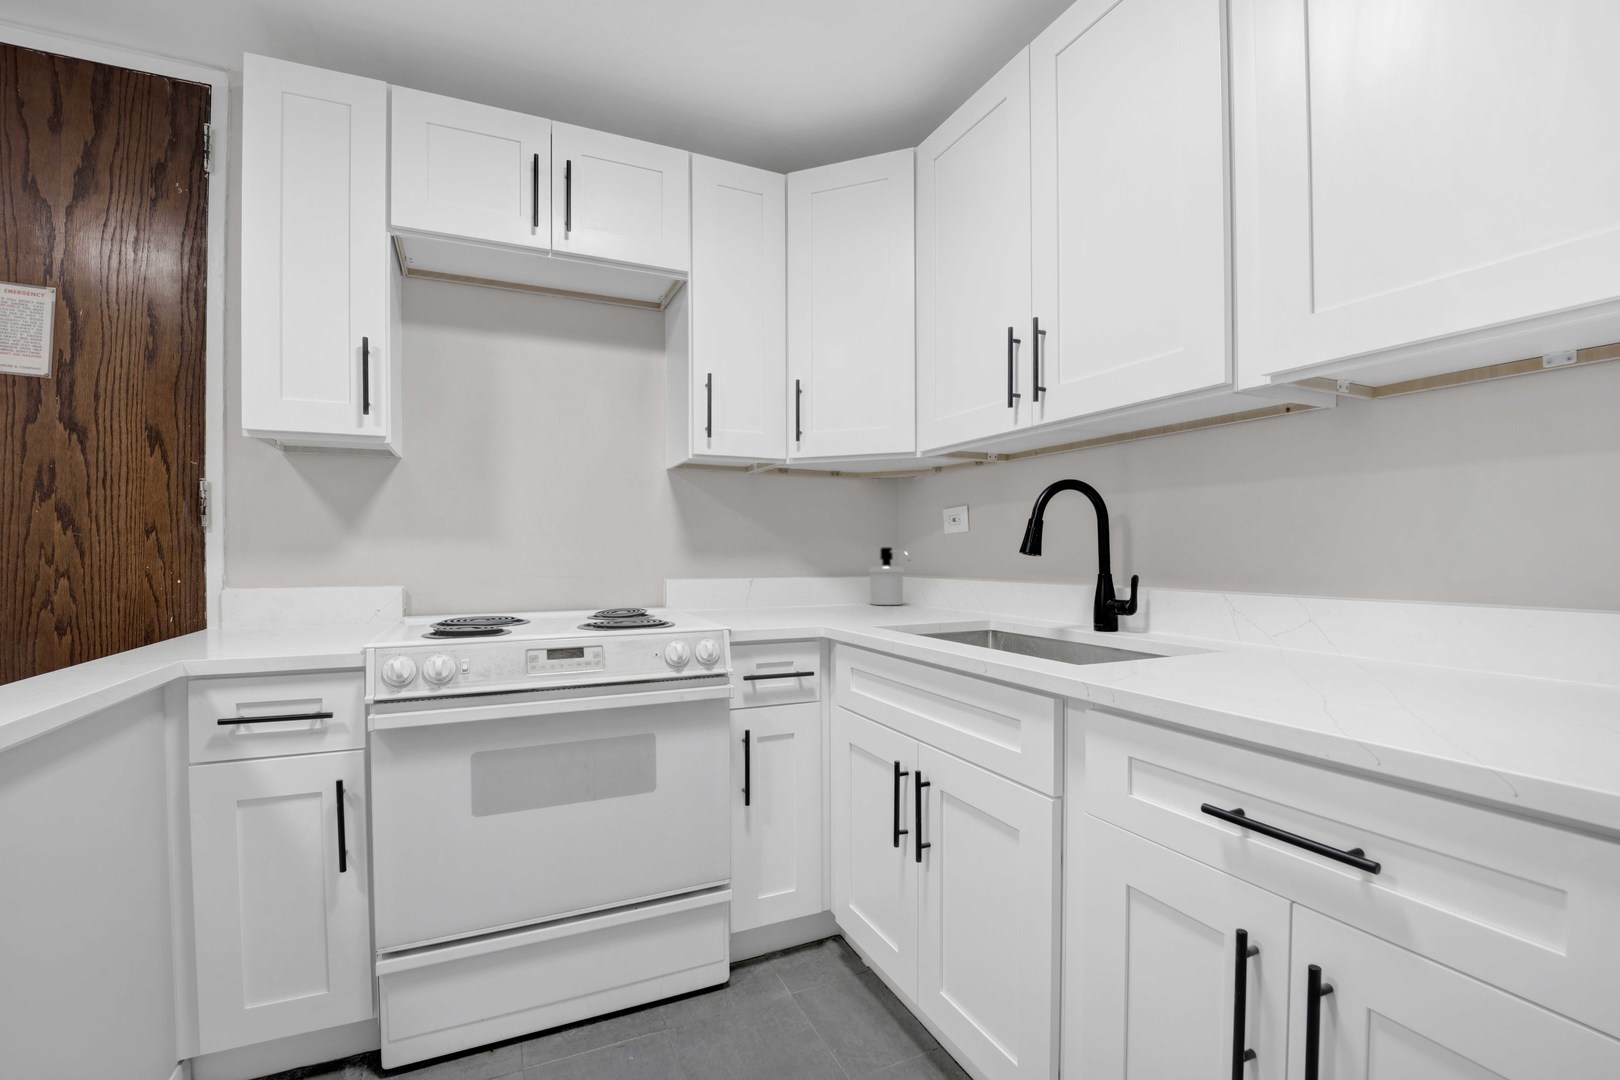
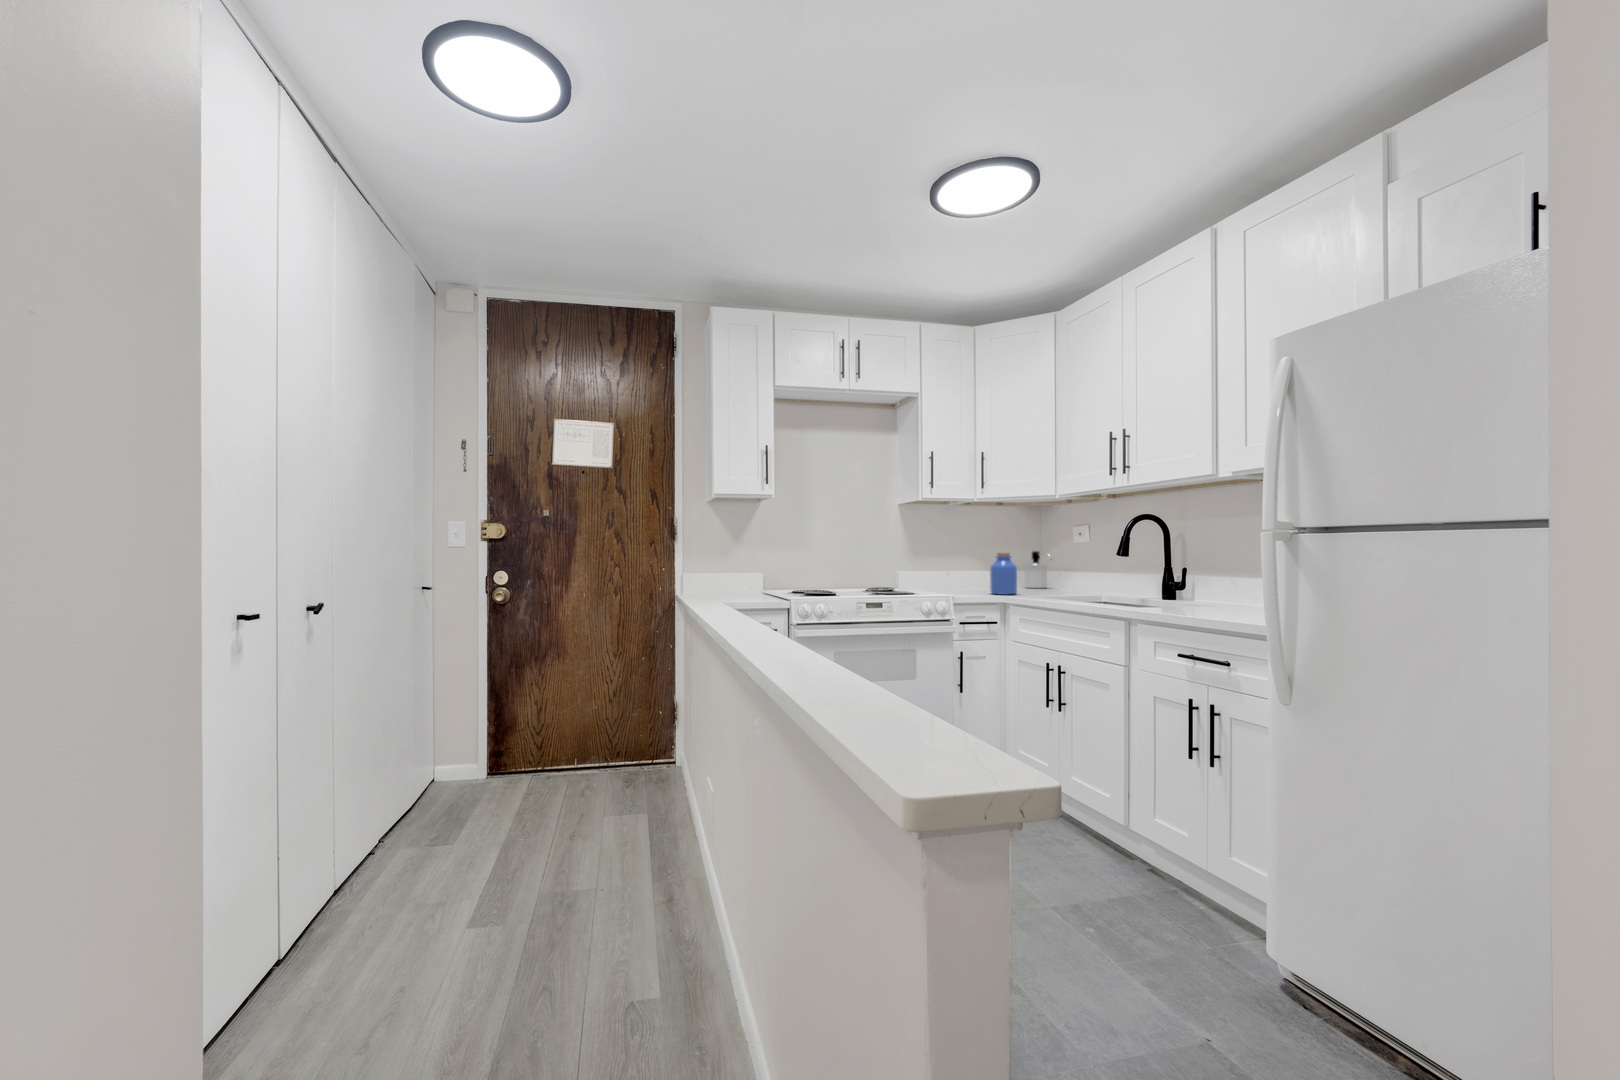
jar: none [807,549,851,621] -> present [990,553,1017,595]

